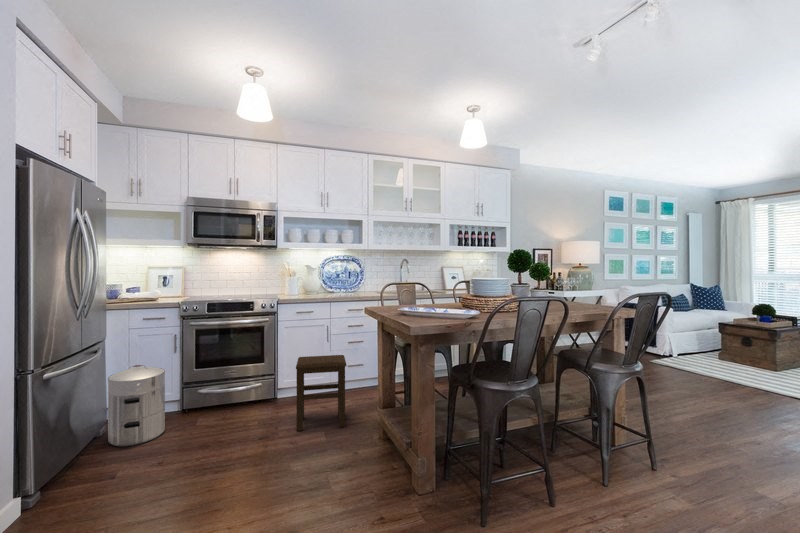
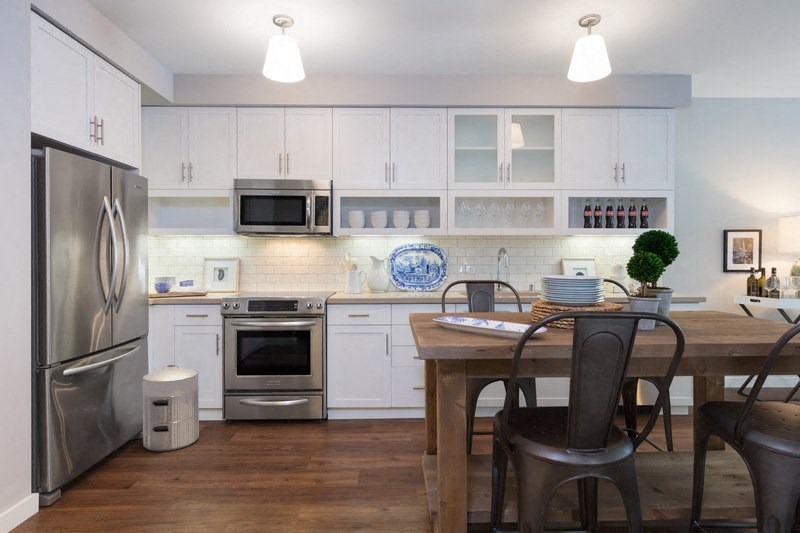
stool: present [296,355,347,431] -> none [326,370,395,465]

